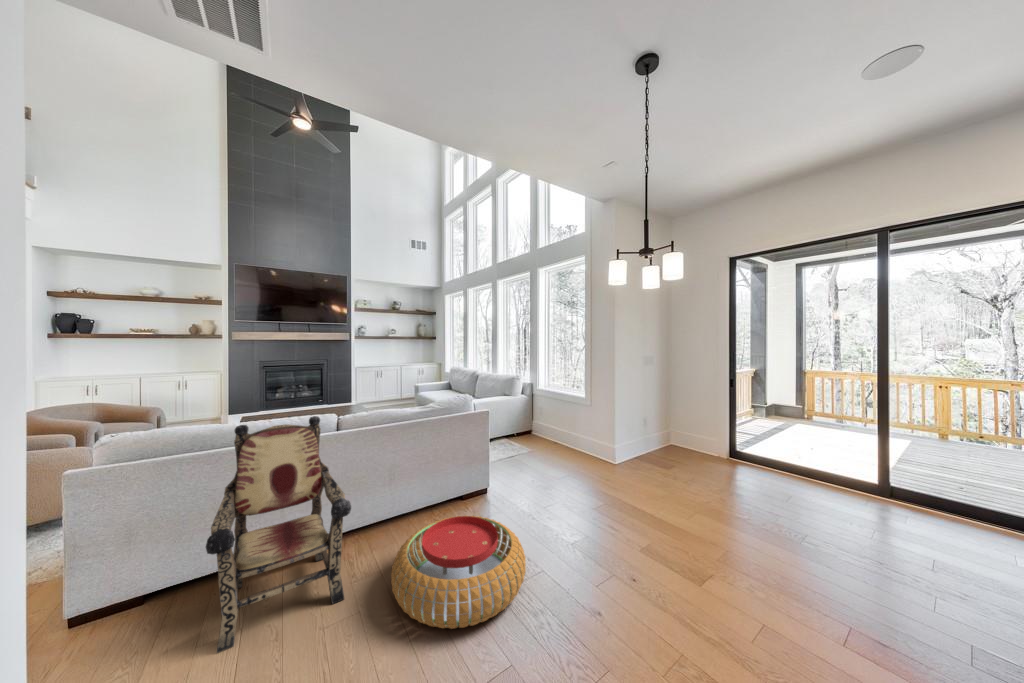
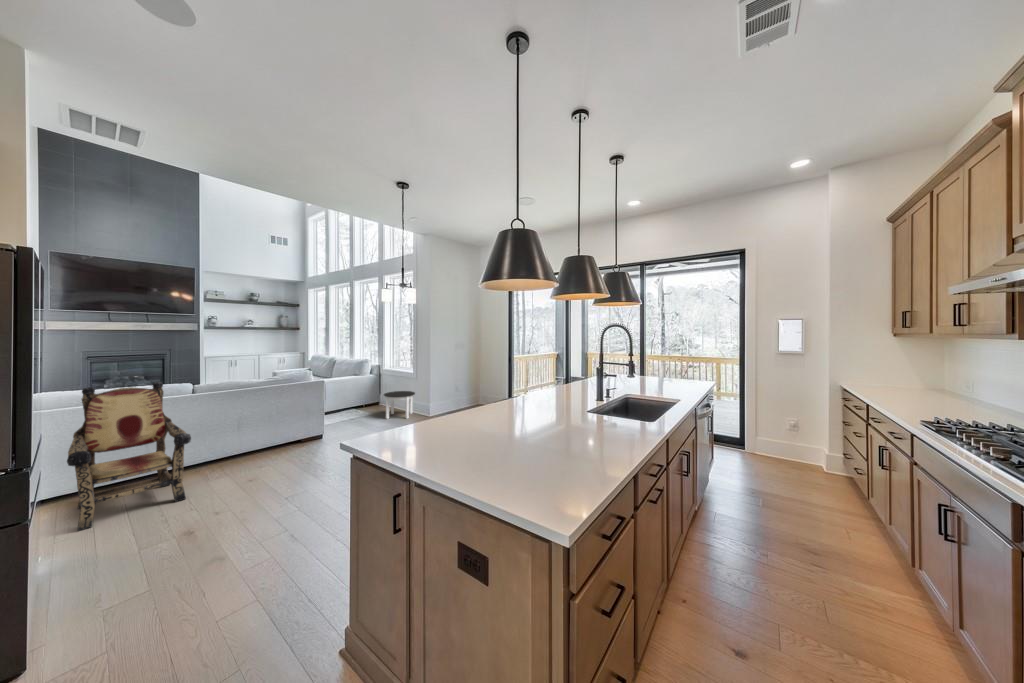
round table: none [548,420,589,461] -> present [384,391,415,419]
pouf: present [391,516,526,629] -> none [224,444,328,499]

